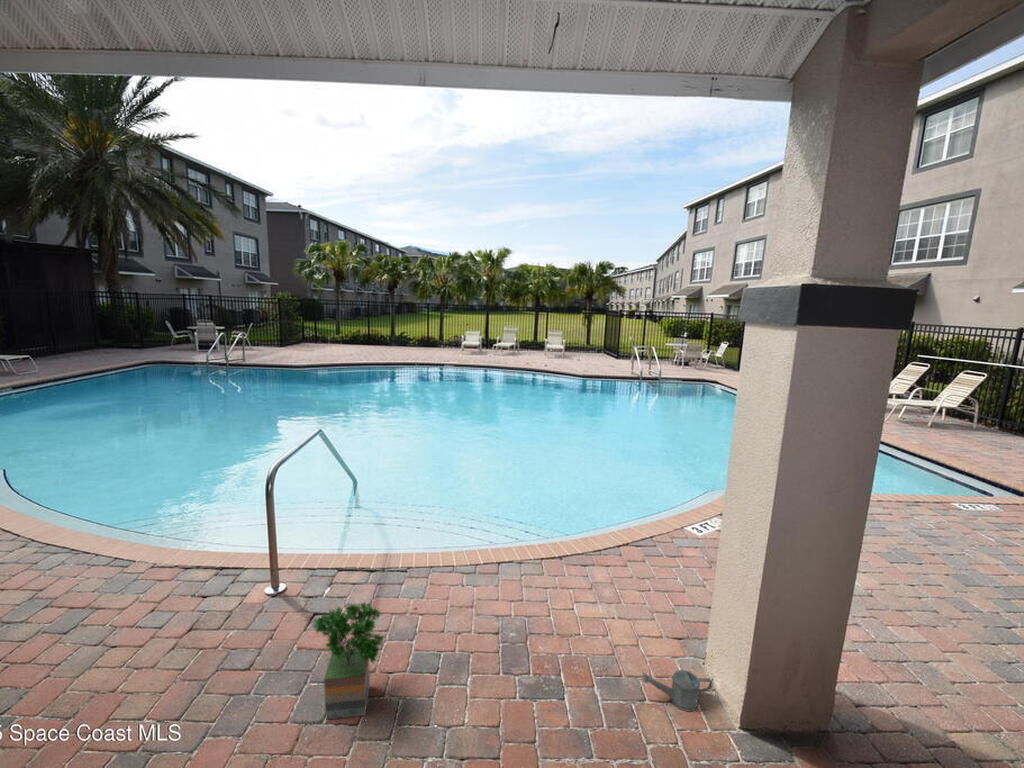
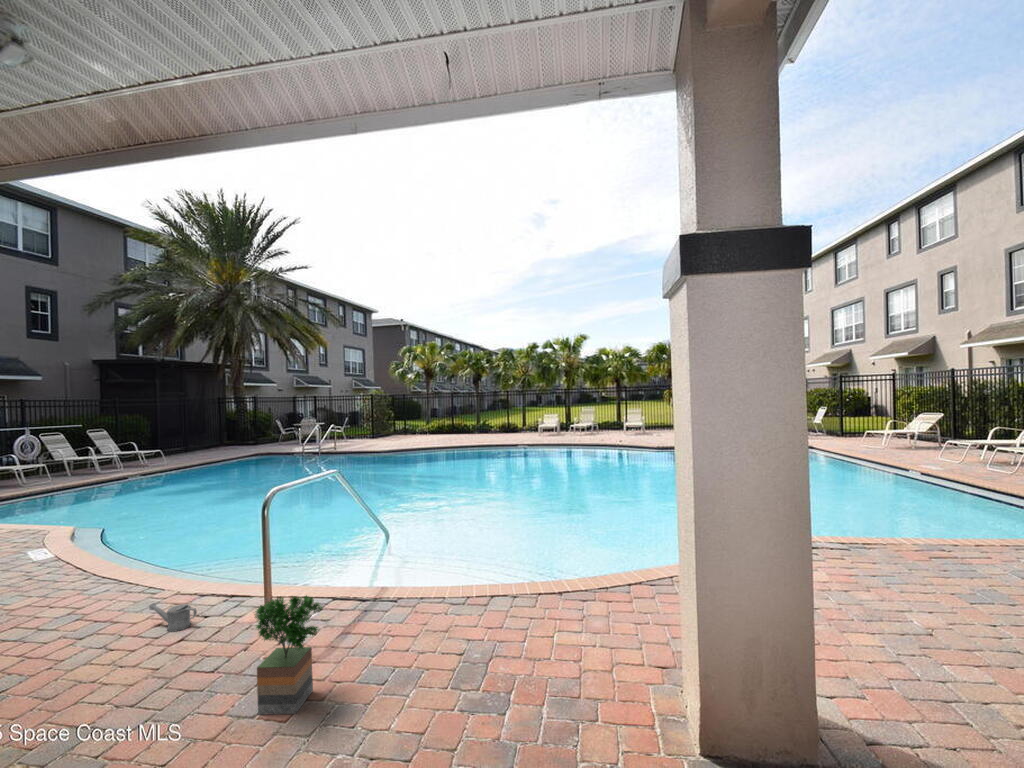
watering can: present [643,670,712,711] -> present [149,603,197,632]

